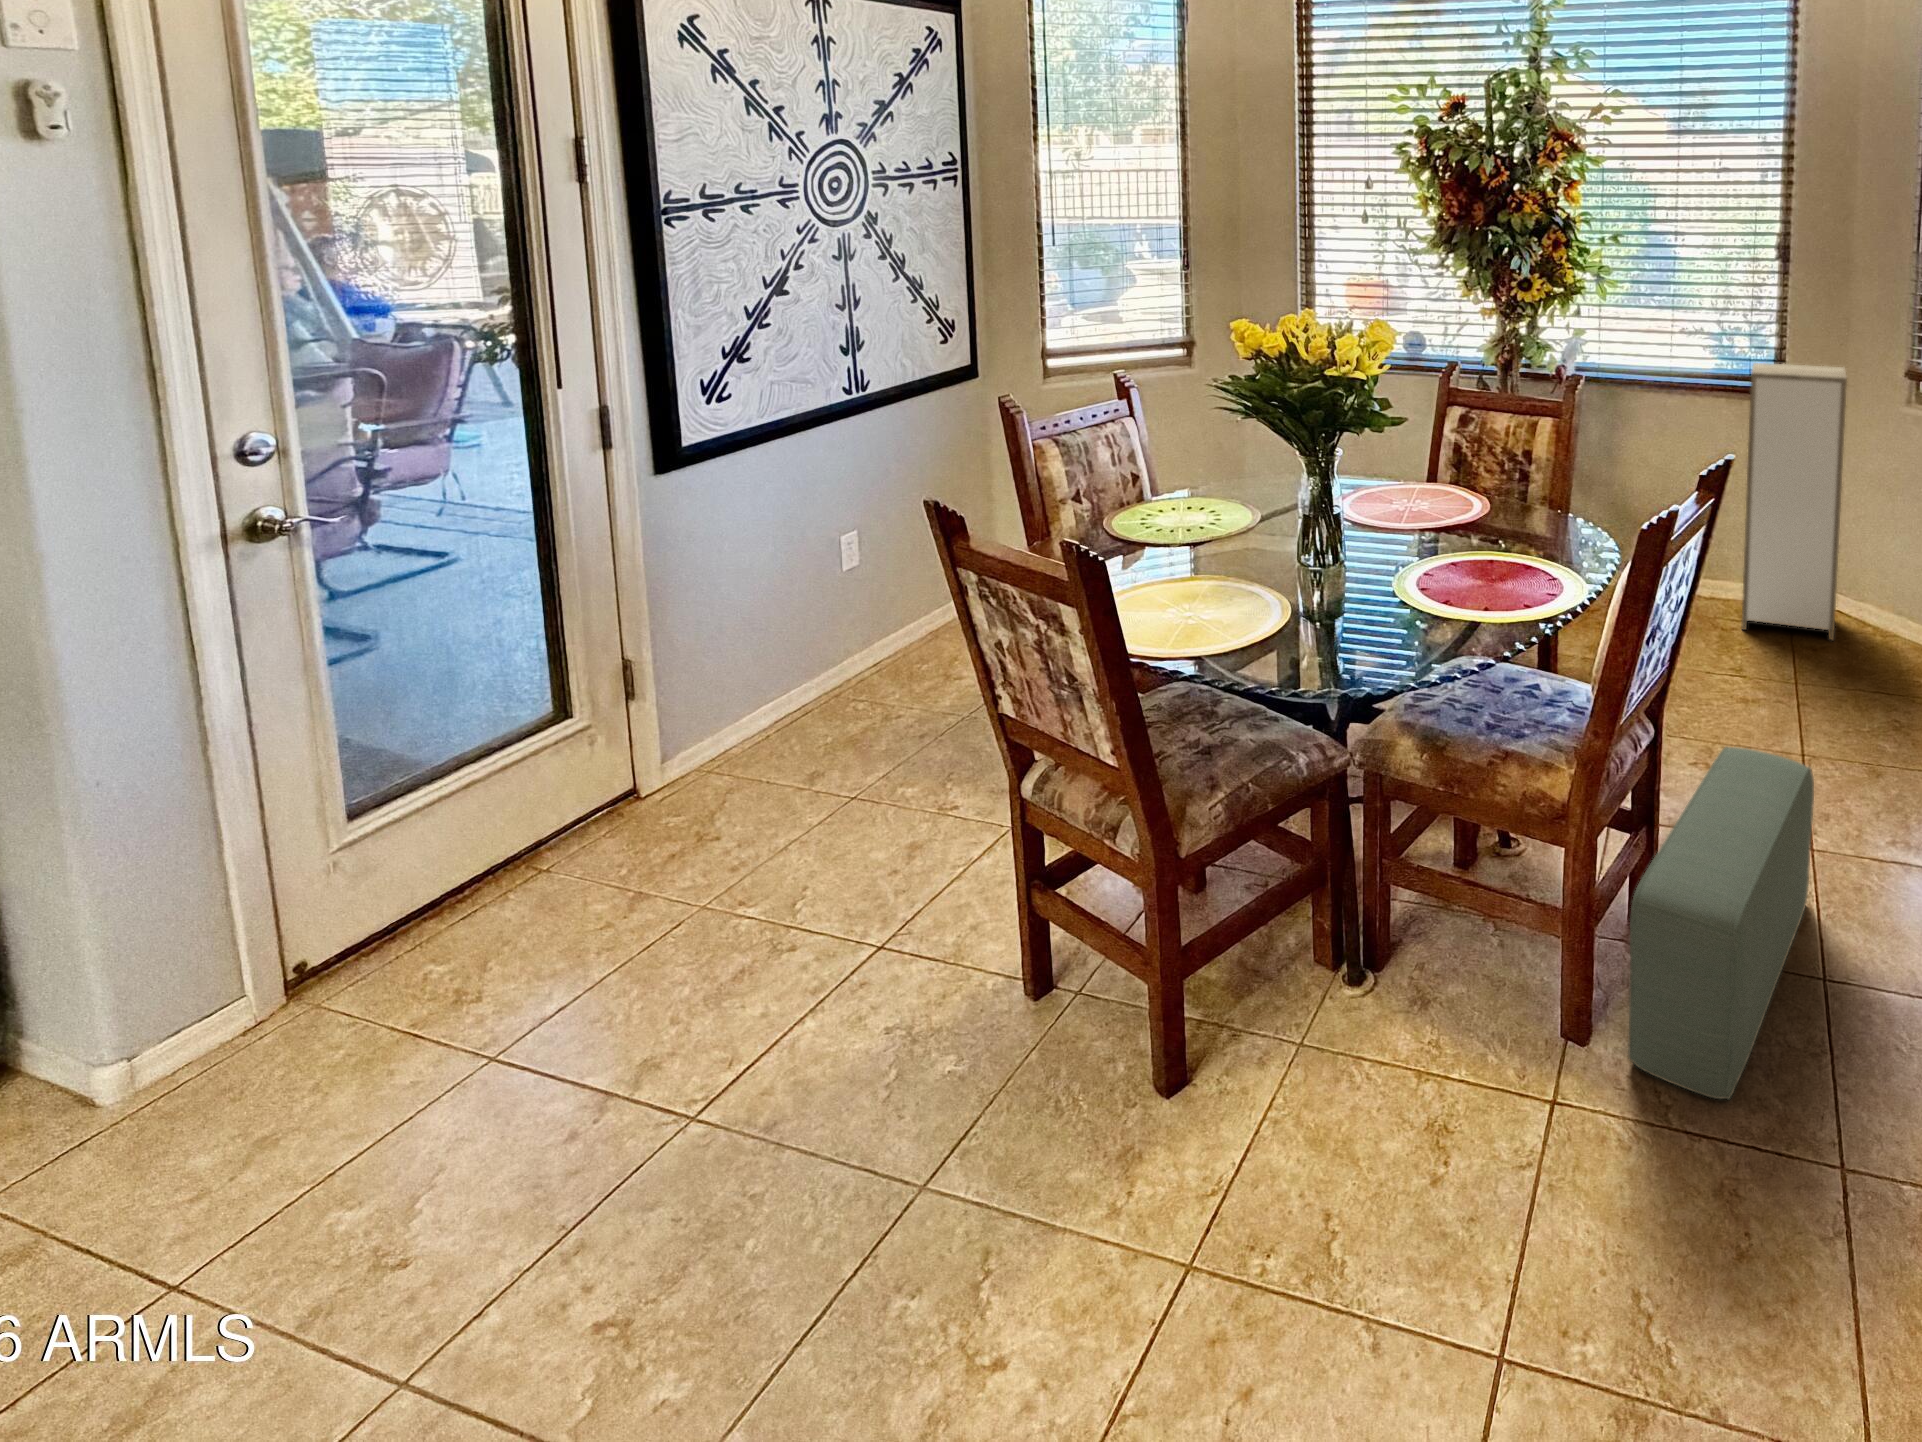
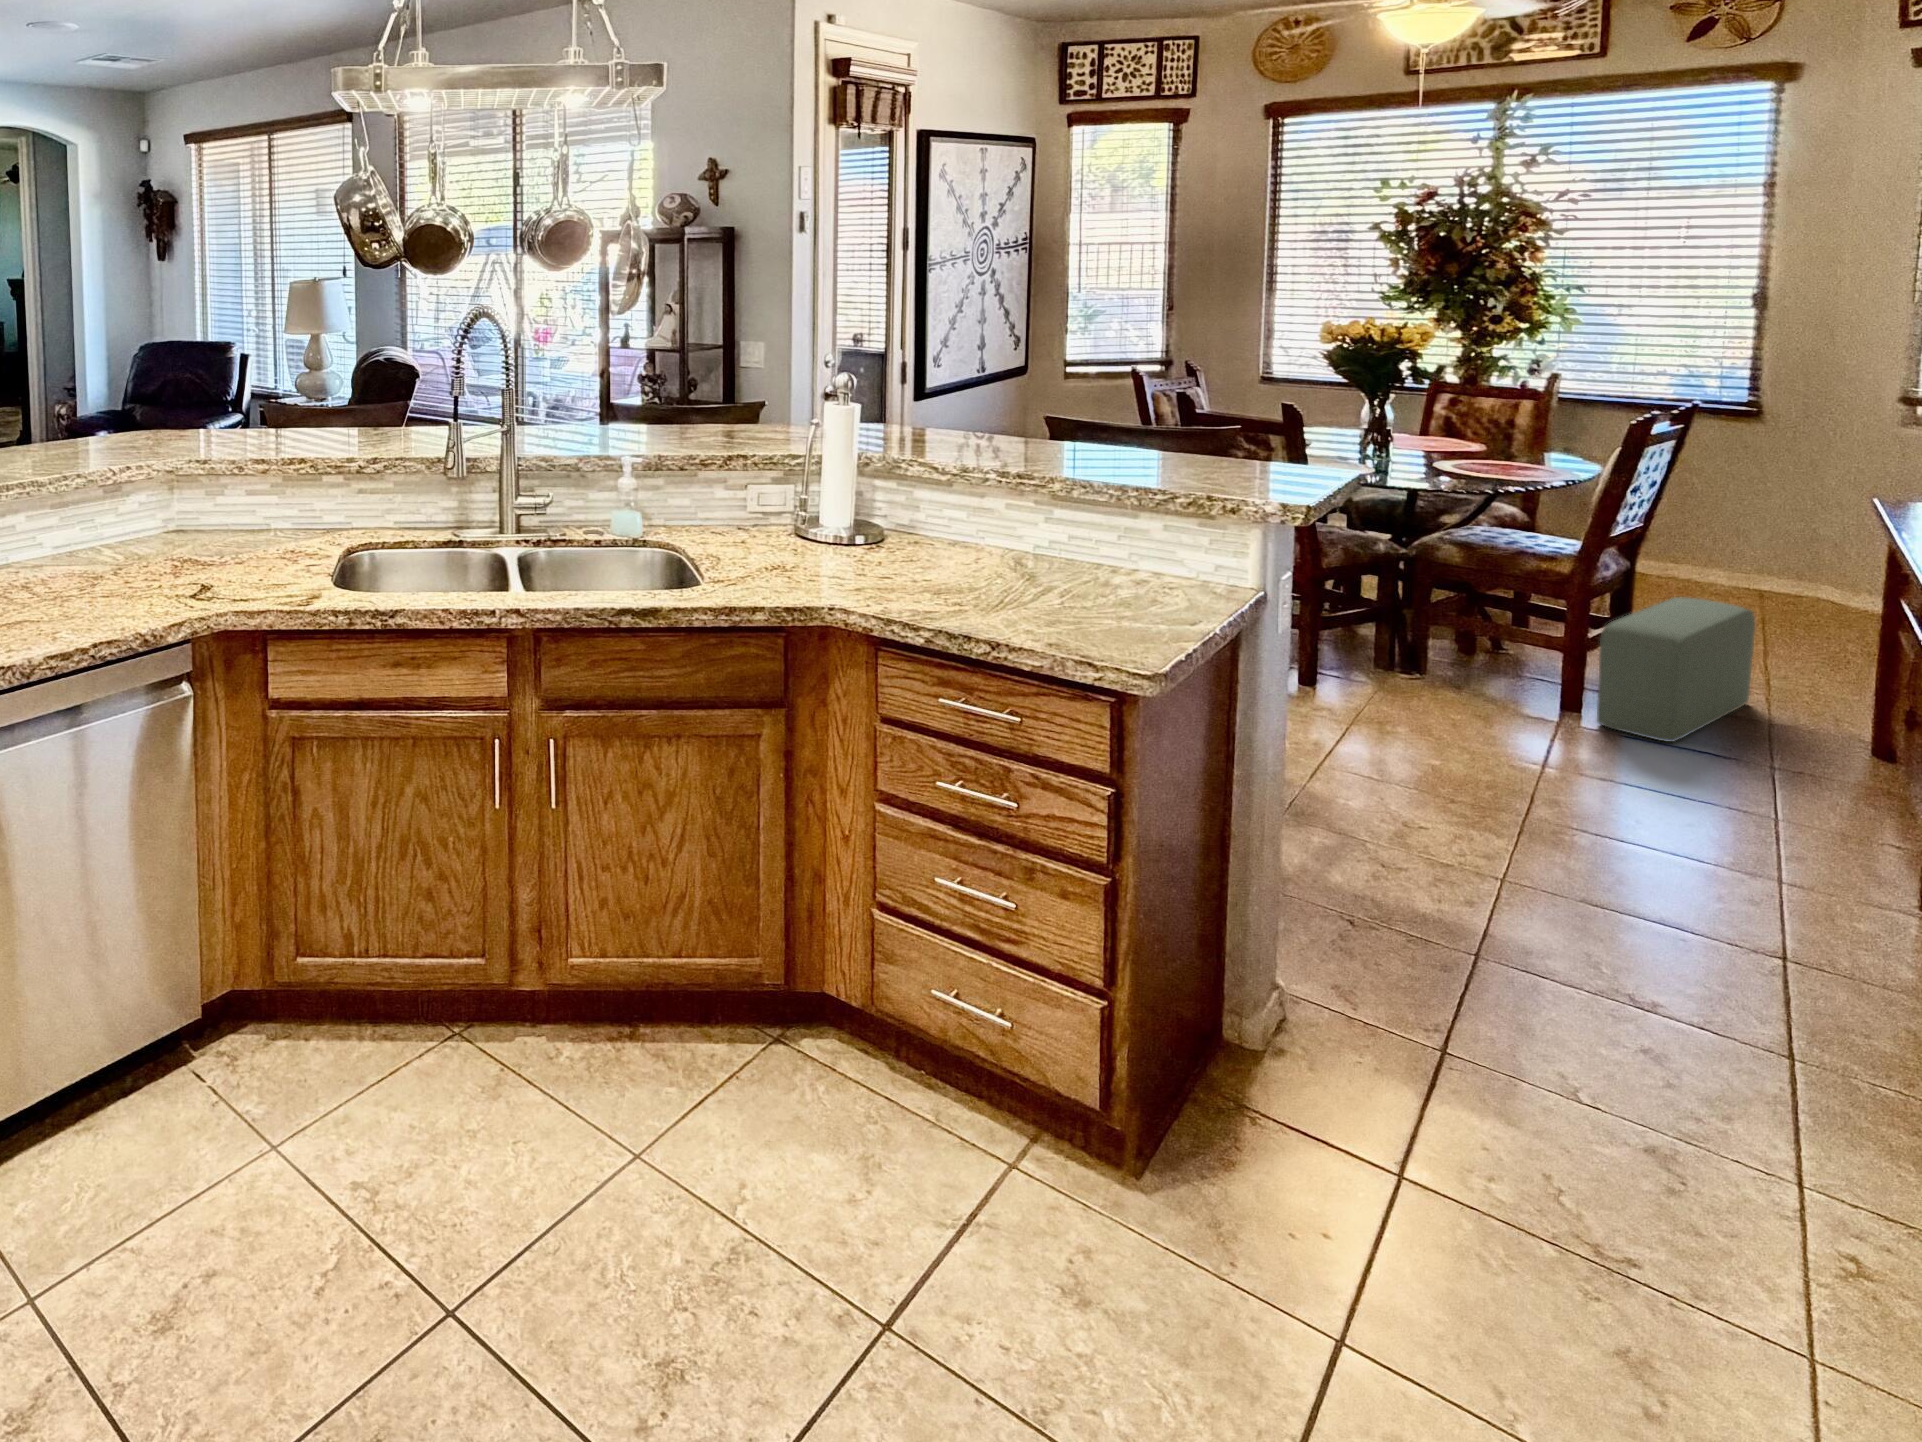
storage cabinet: present [1742,363,1847,640] -> none [1707,390,1828,615]

